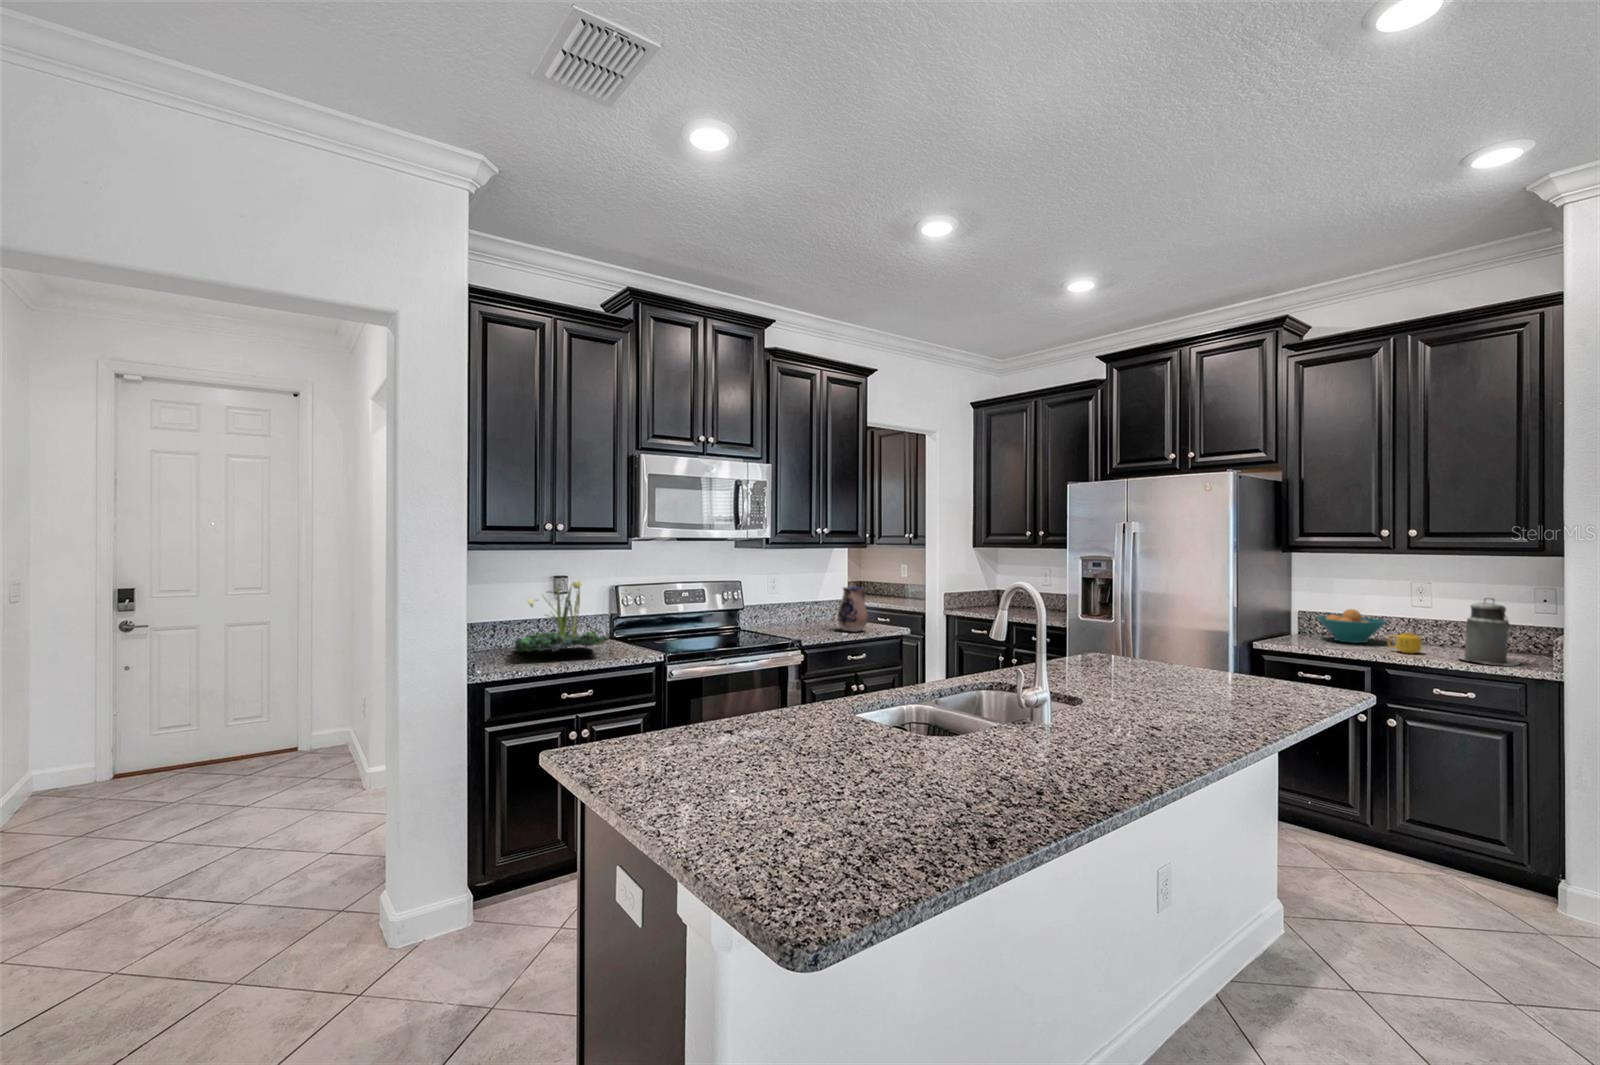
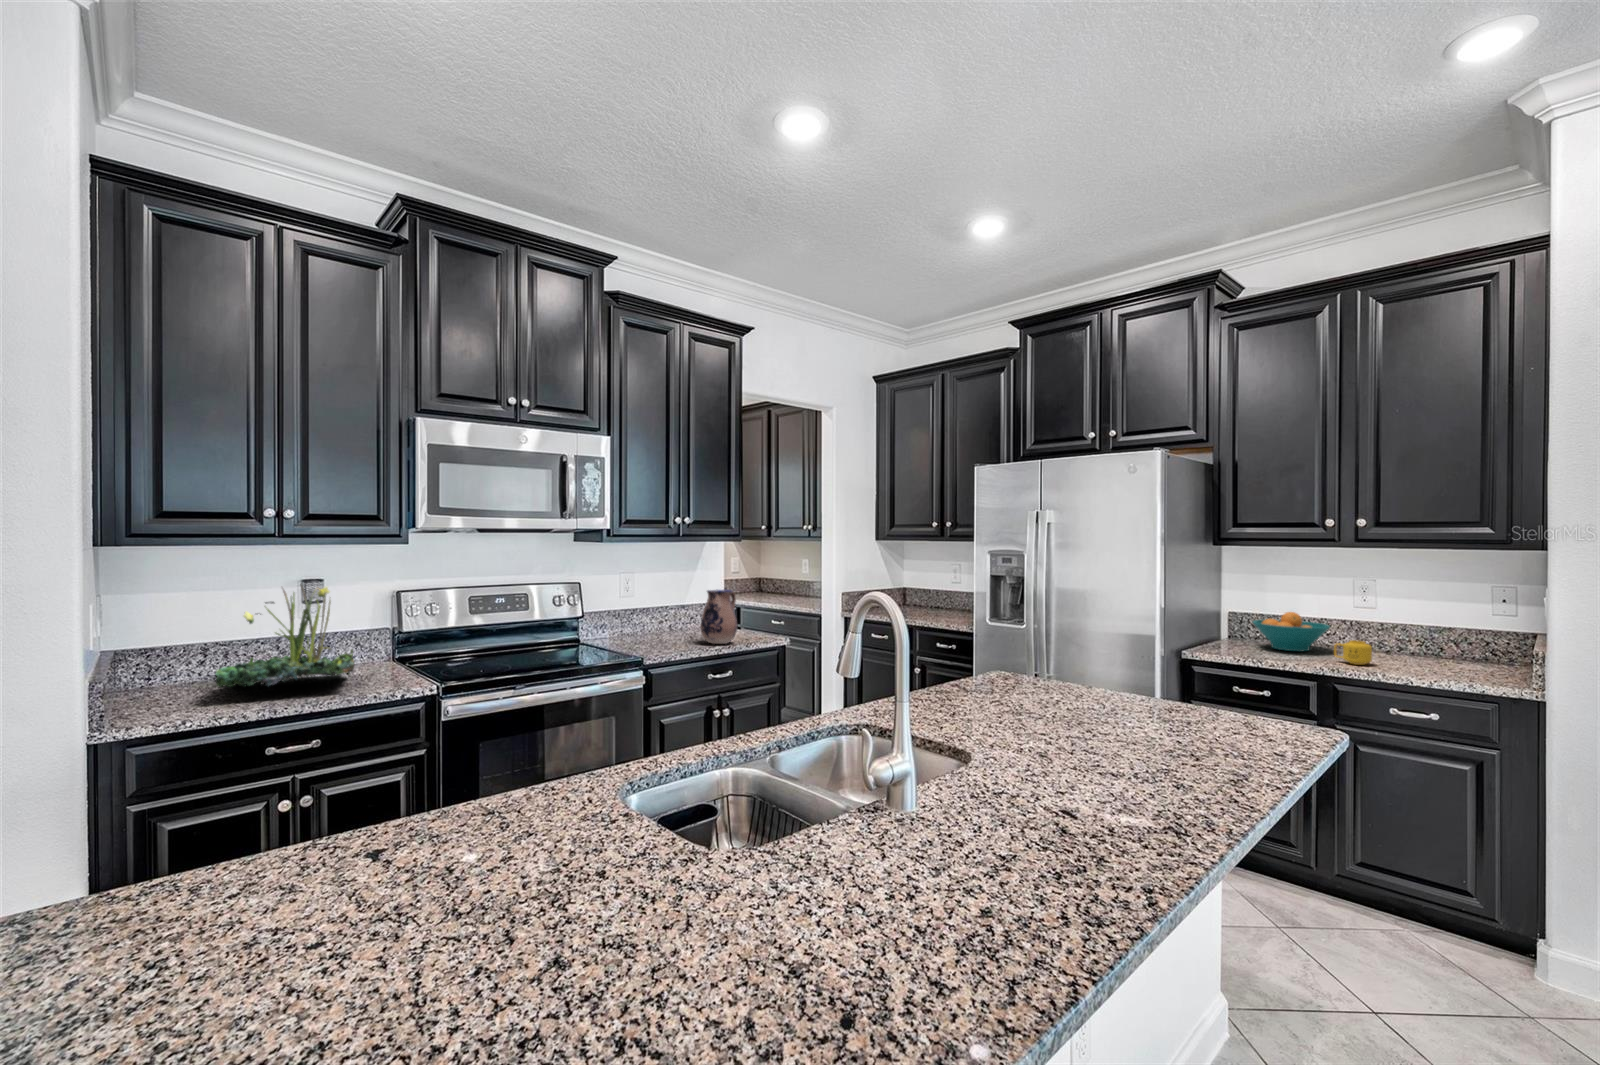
canister: present [1460,598,1519,665] -> none [1415,599,1486,680]

